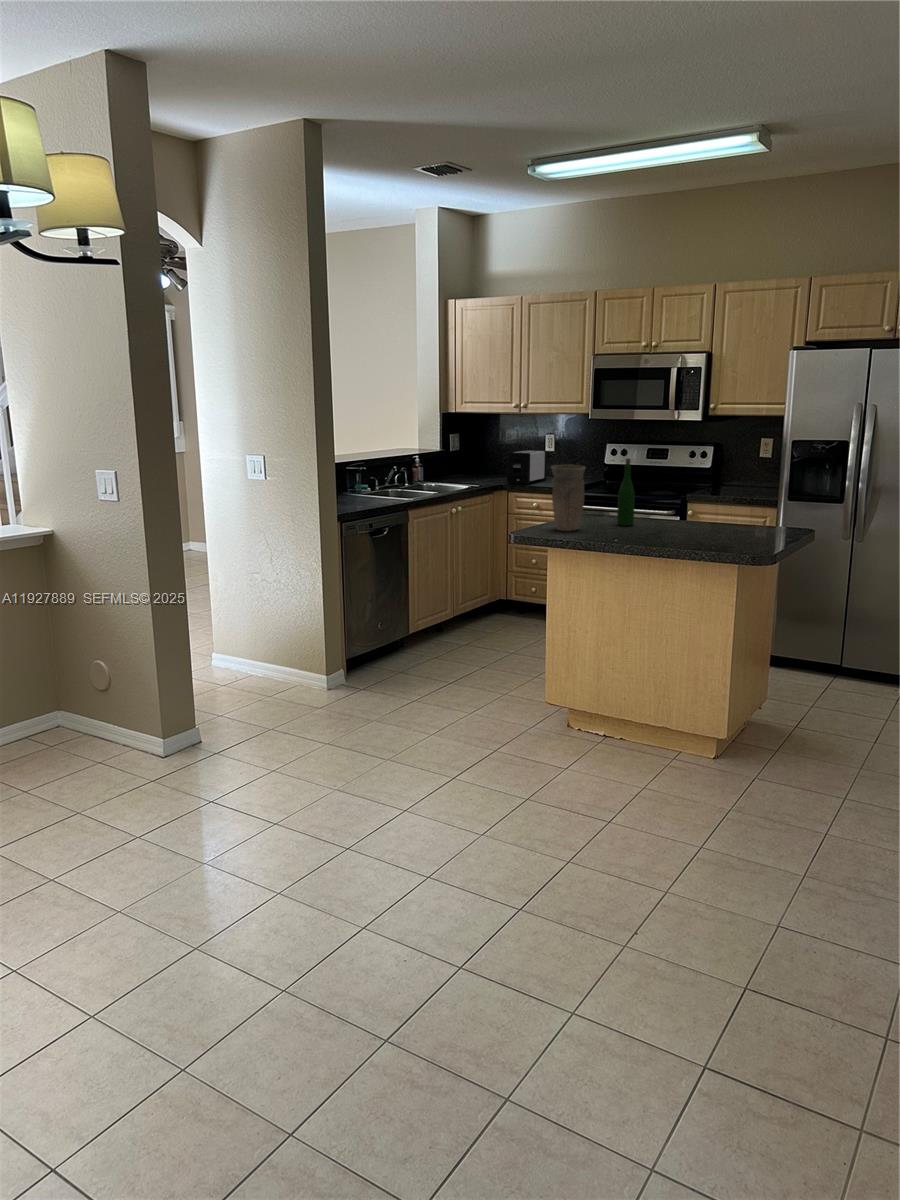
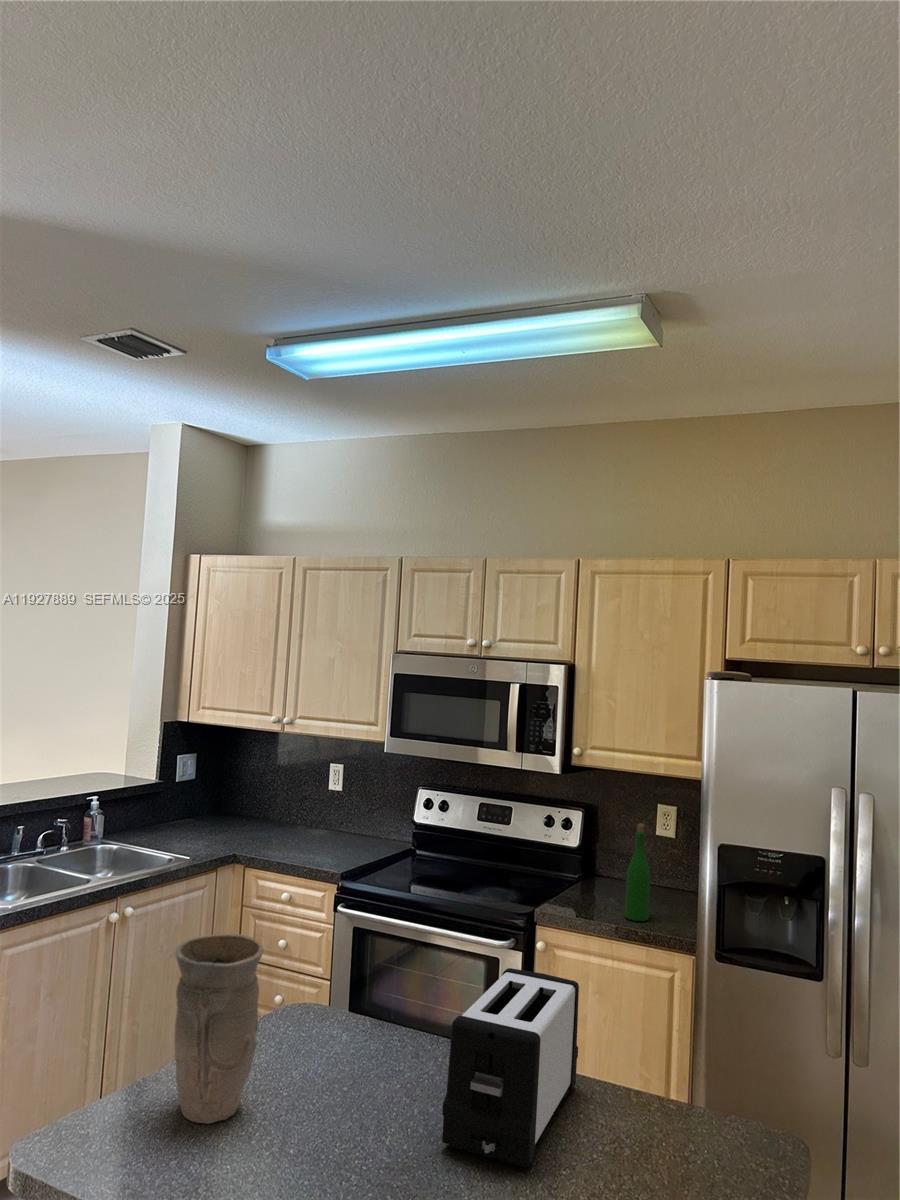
toaster: present [507,450,547,485] -> present [442,968,579,1167]
wine bottle: present [617,458,635,526] -> present [625,824,651,921]

